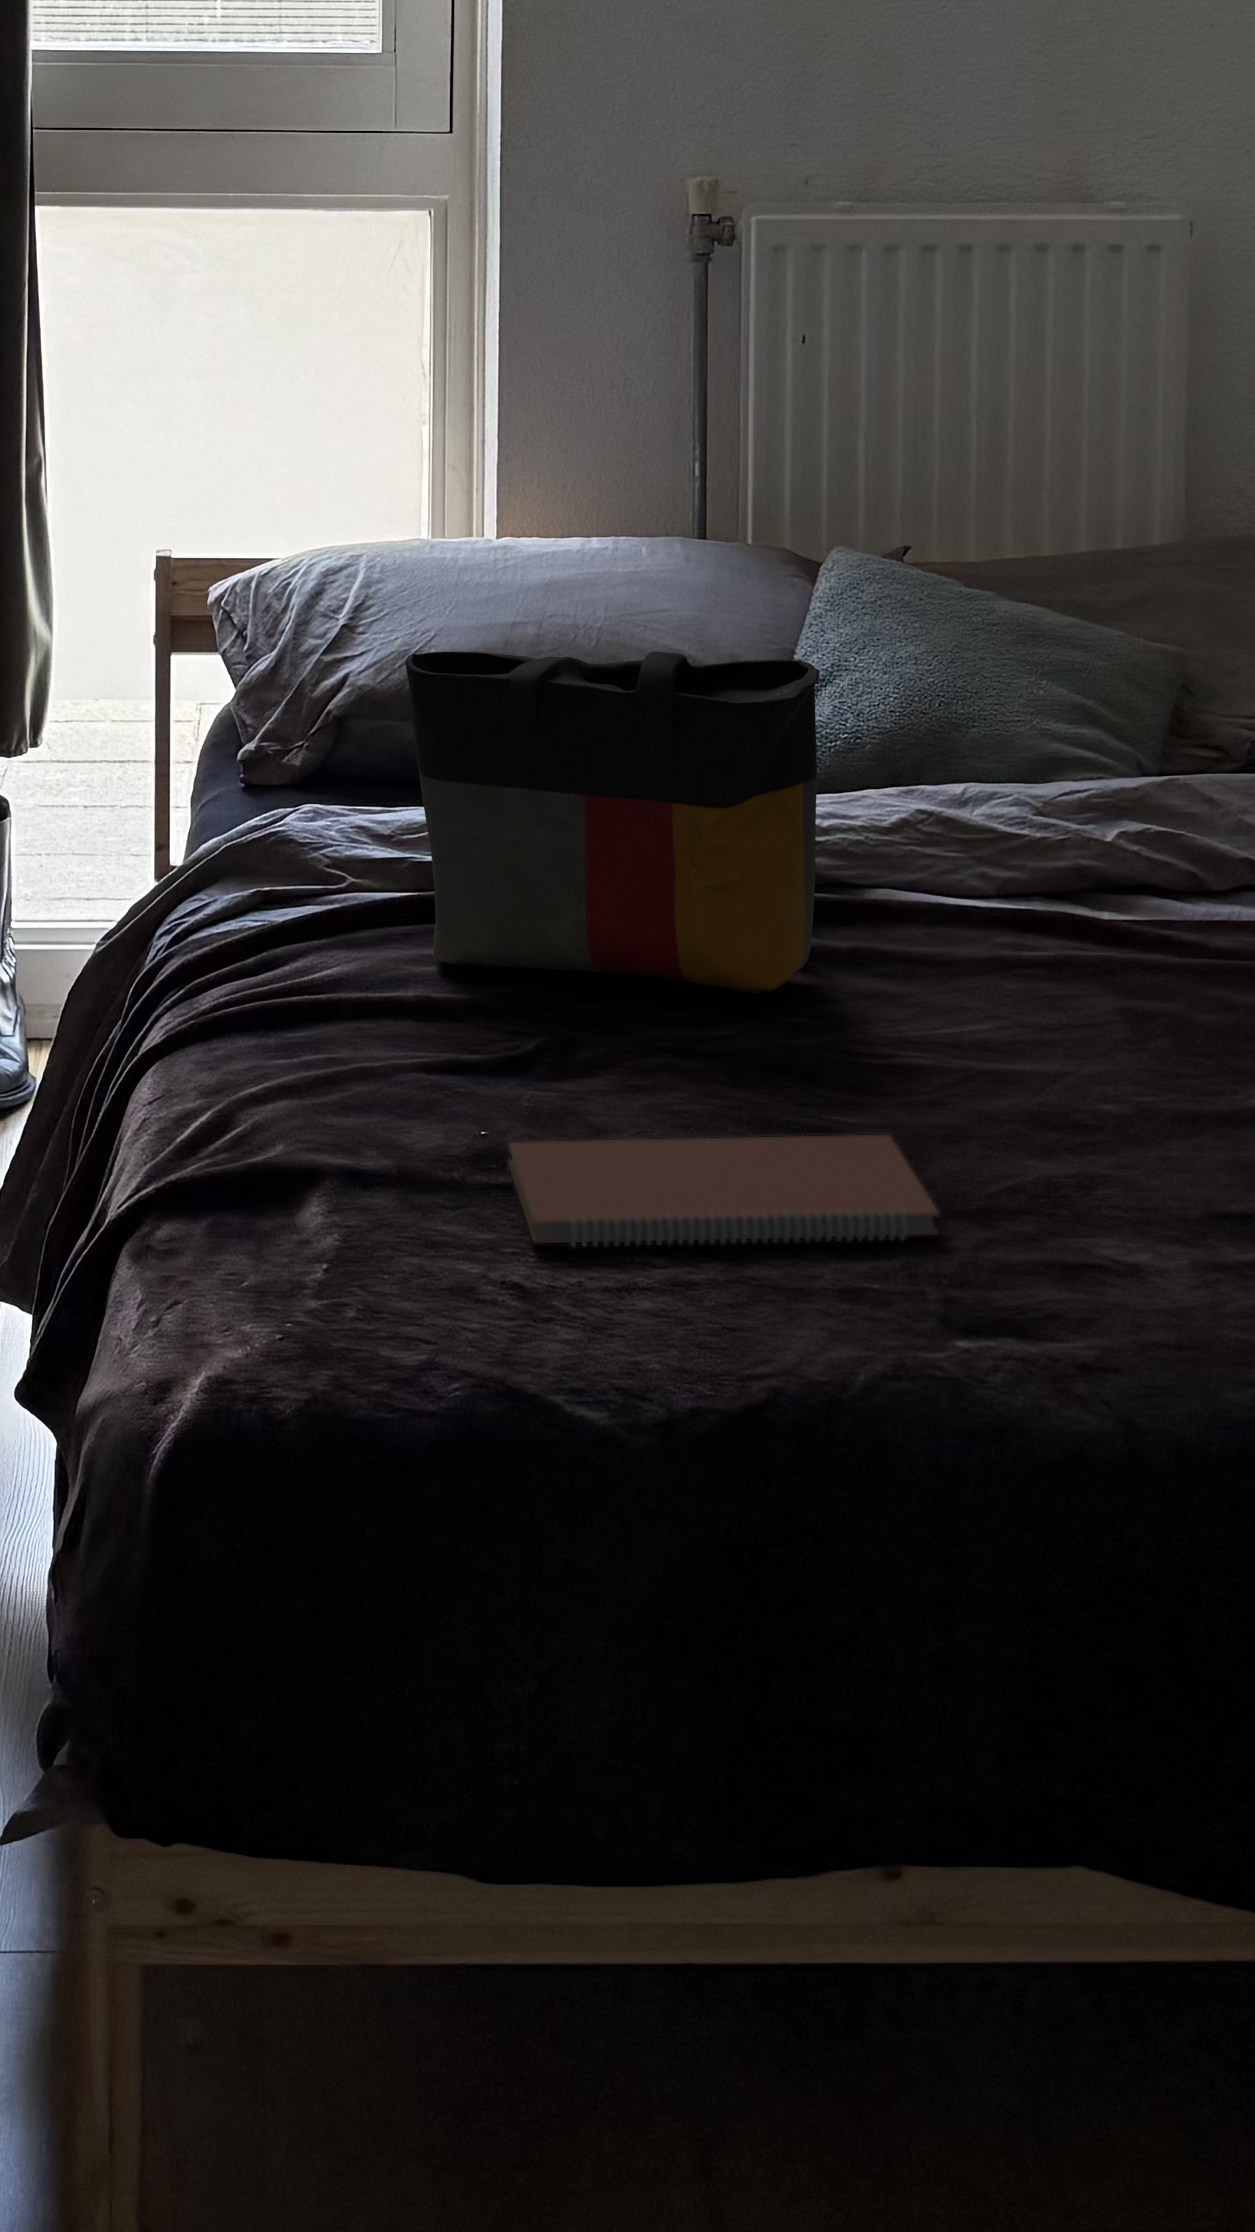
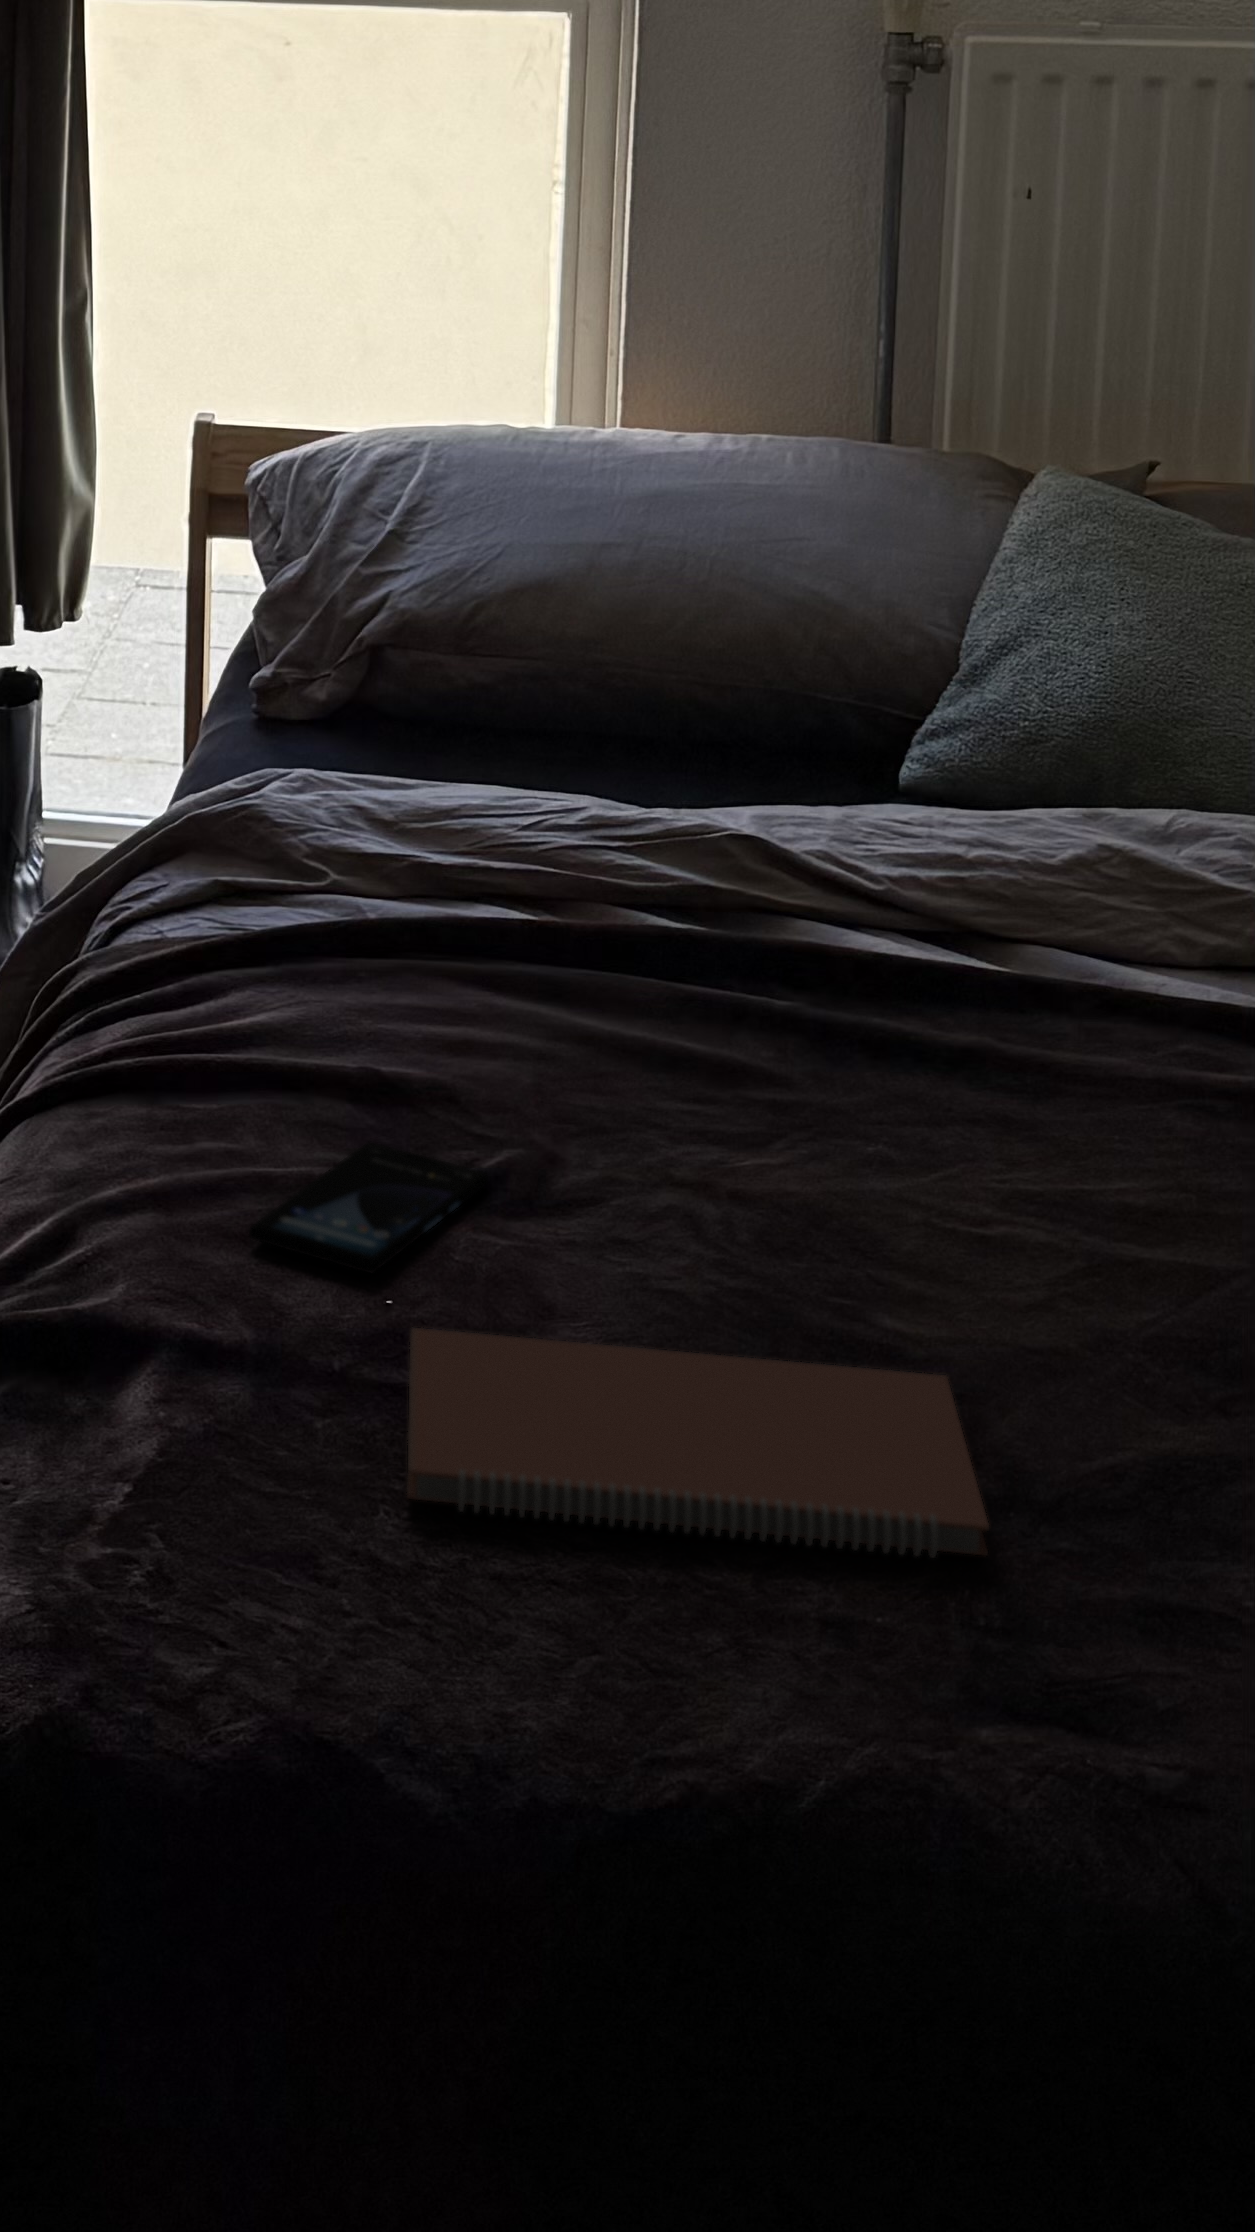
tote bag: present [406,651,819,994] -> none [374,626,916,1116]
smartphone: none [368,1038,532,1118] -> present [249,1141,488,1273]

